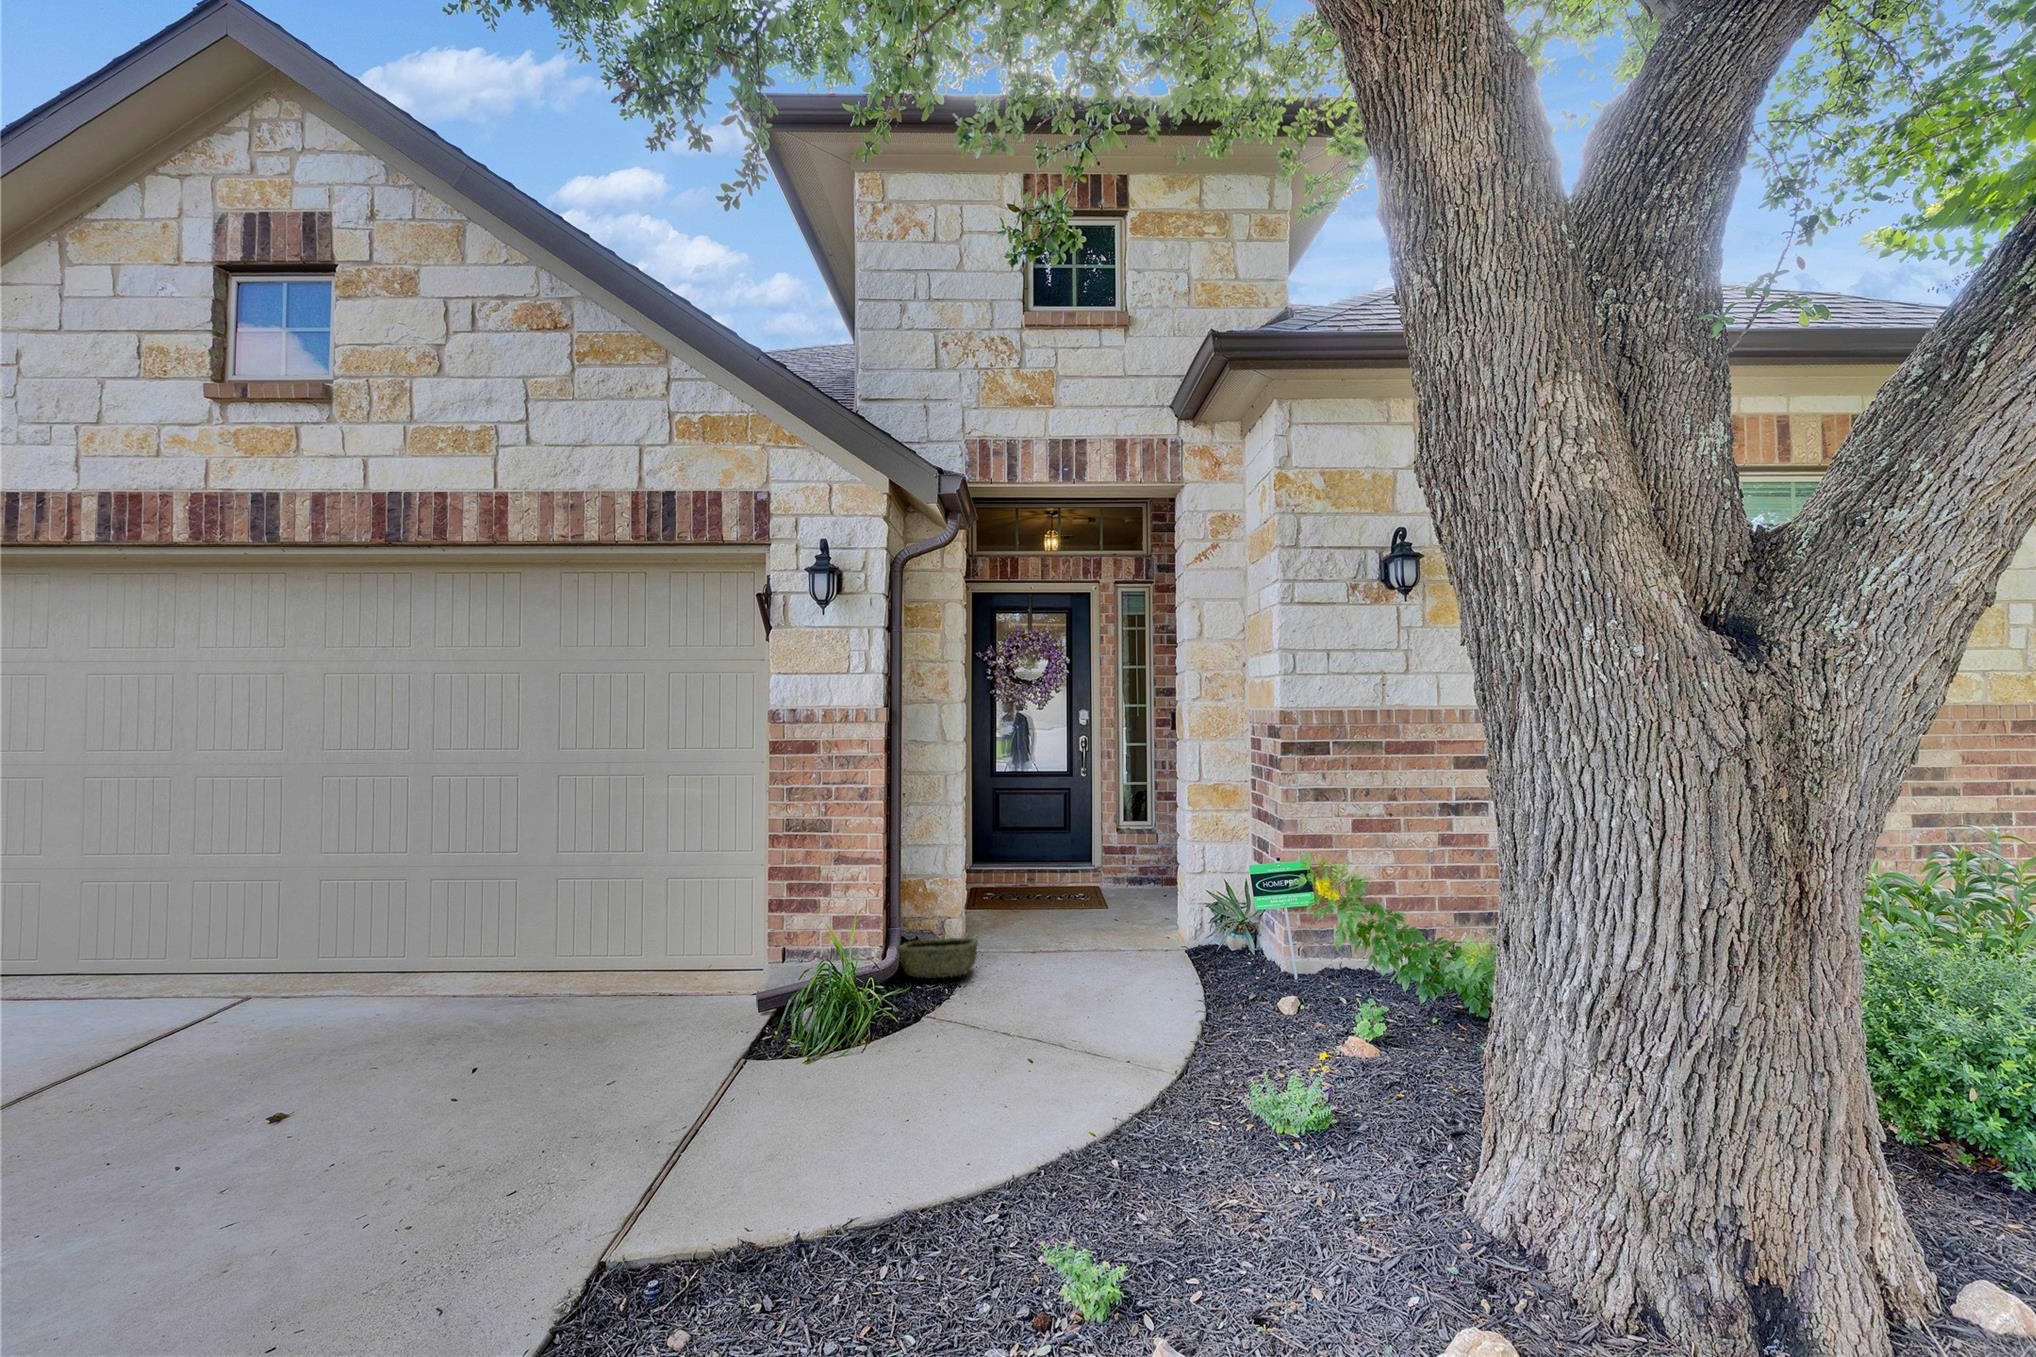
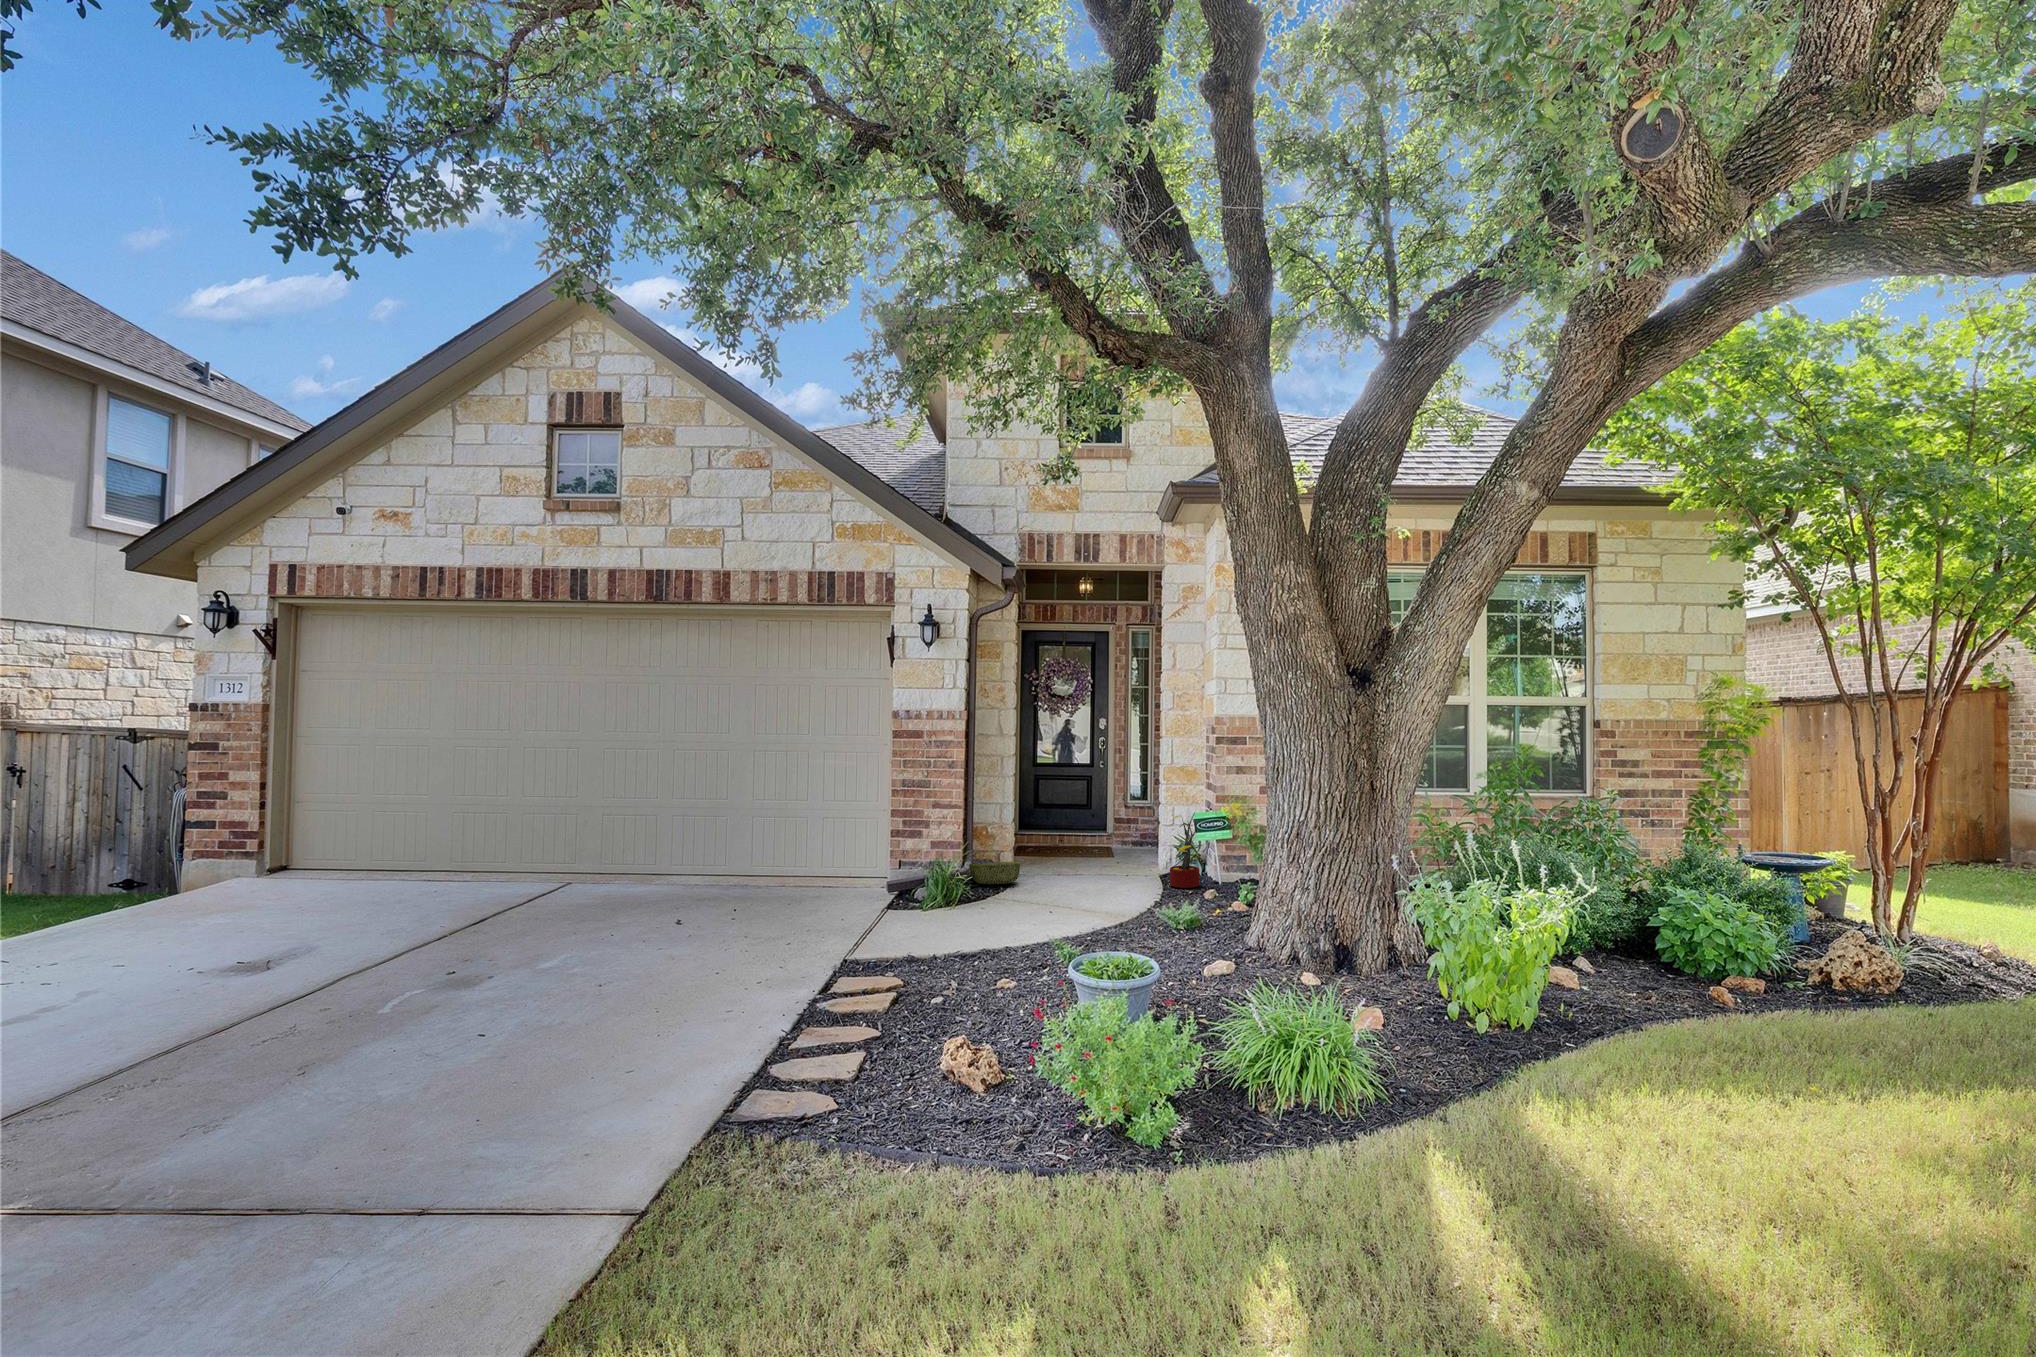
decorative plant: none [1211,856,1258,981] -> present [1170,813,1200,888]

